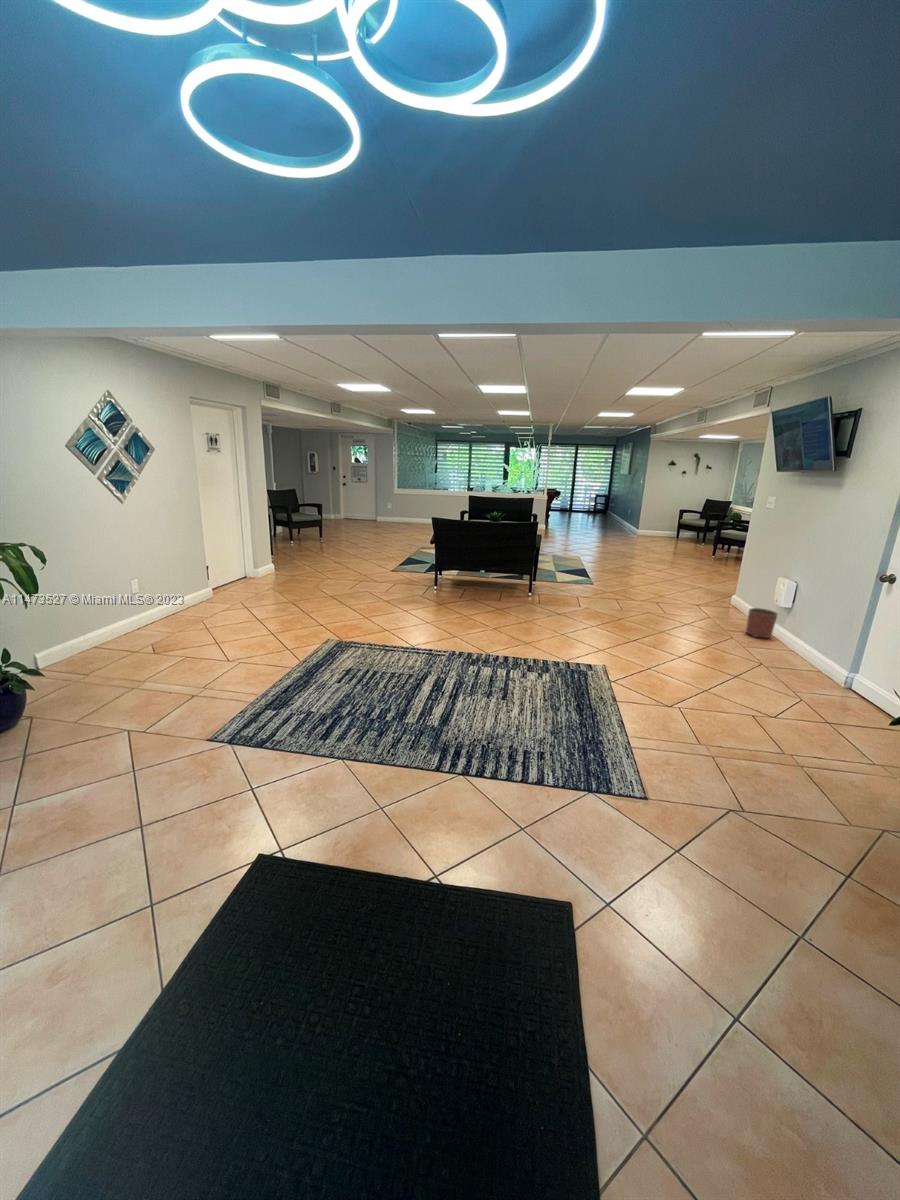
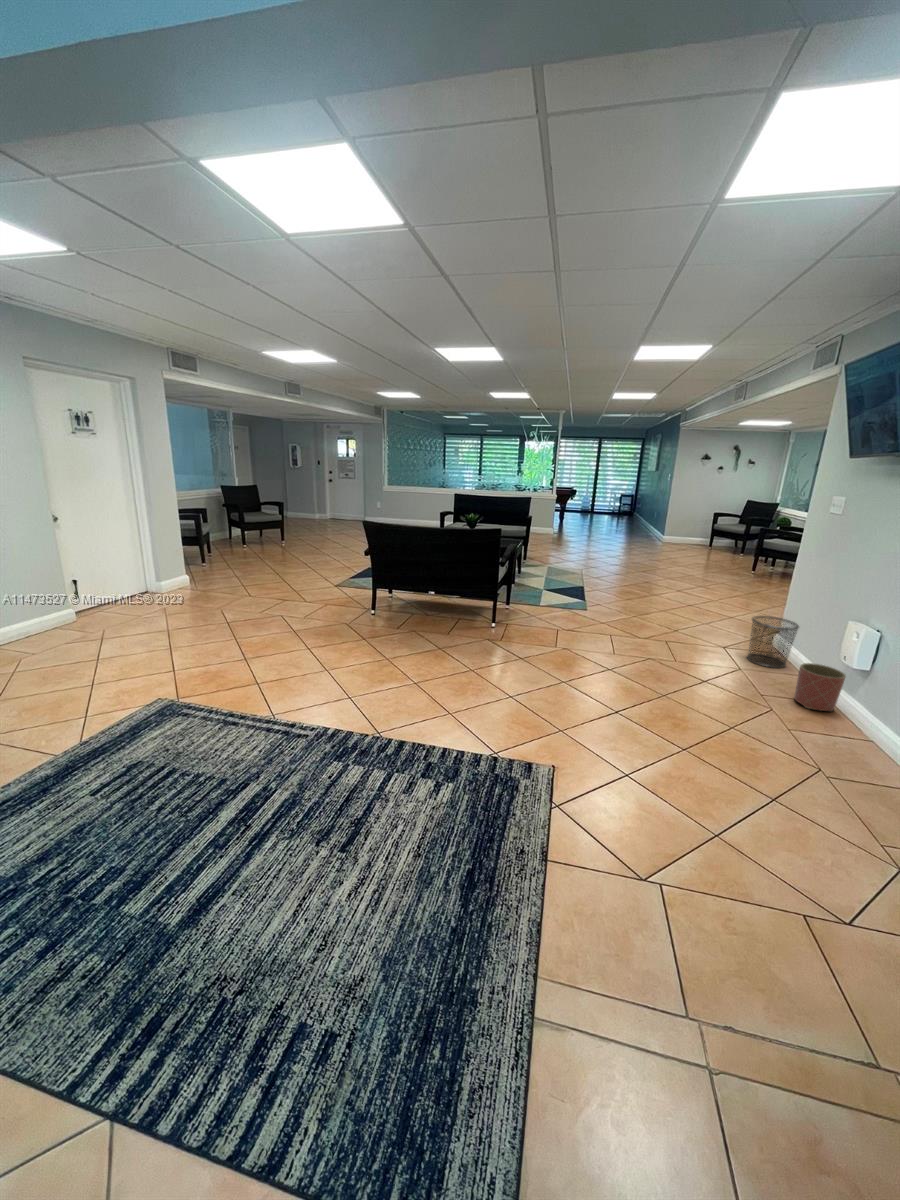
waste bin: none [713,581,748,617] -> present [747,616,799,668]

